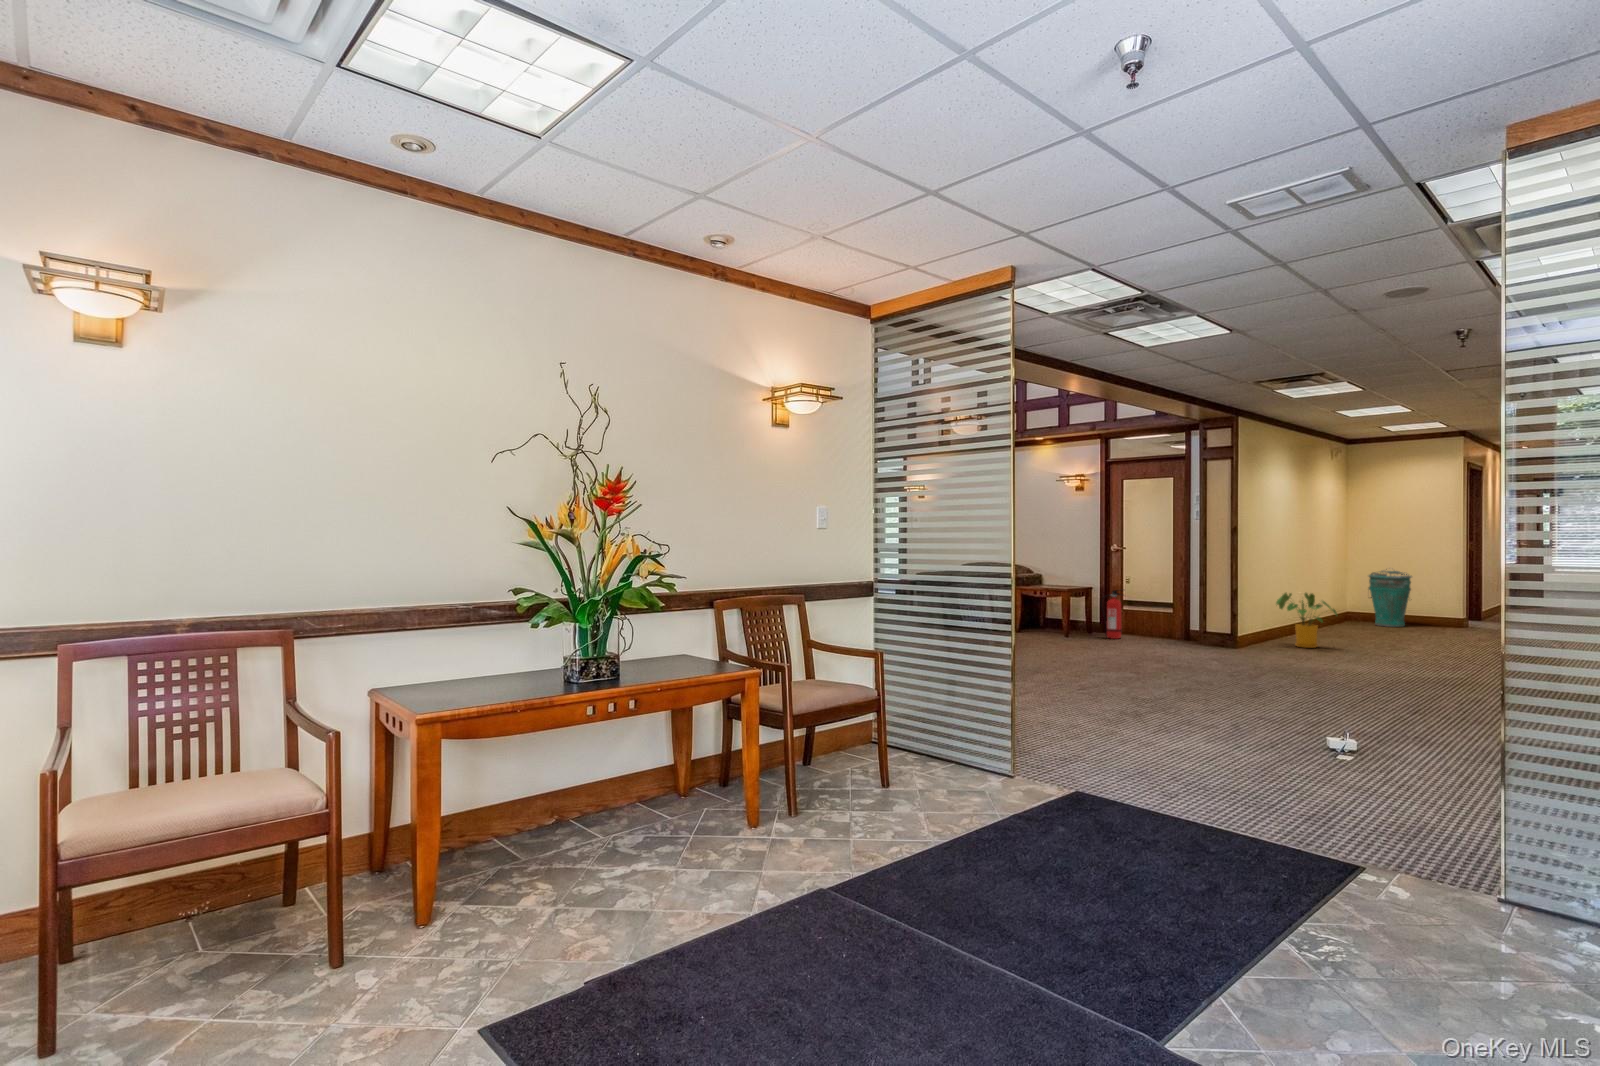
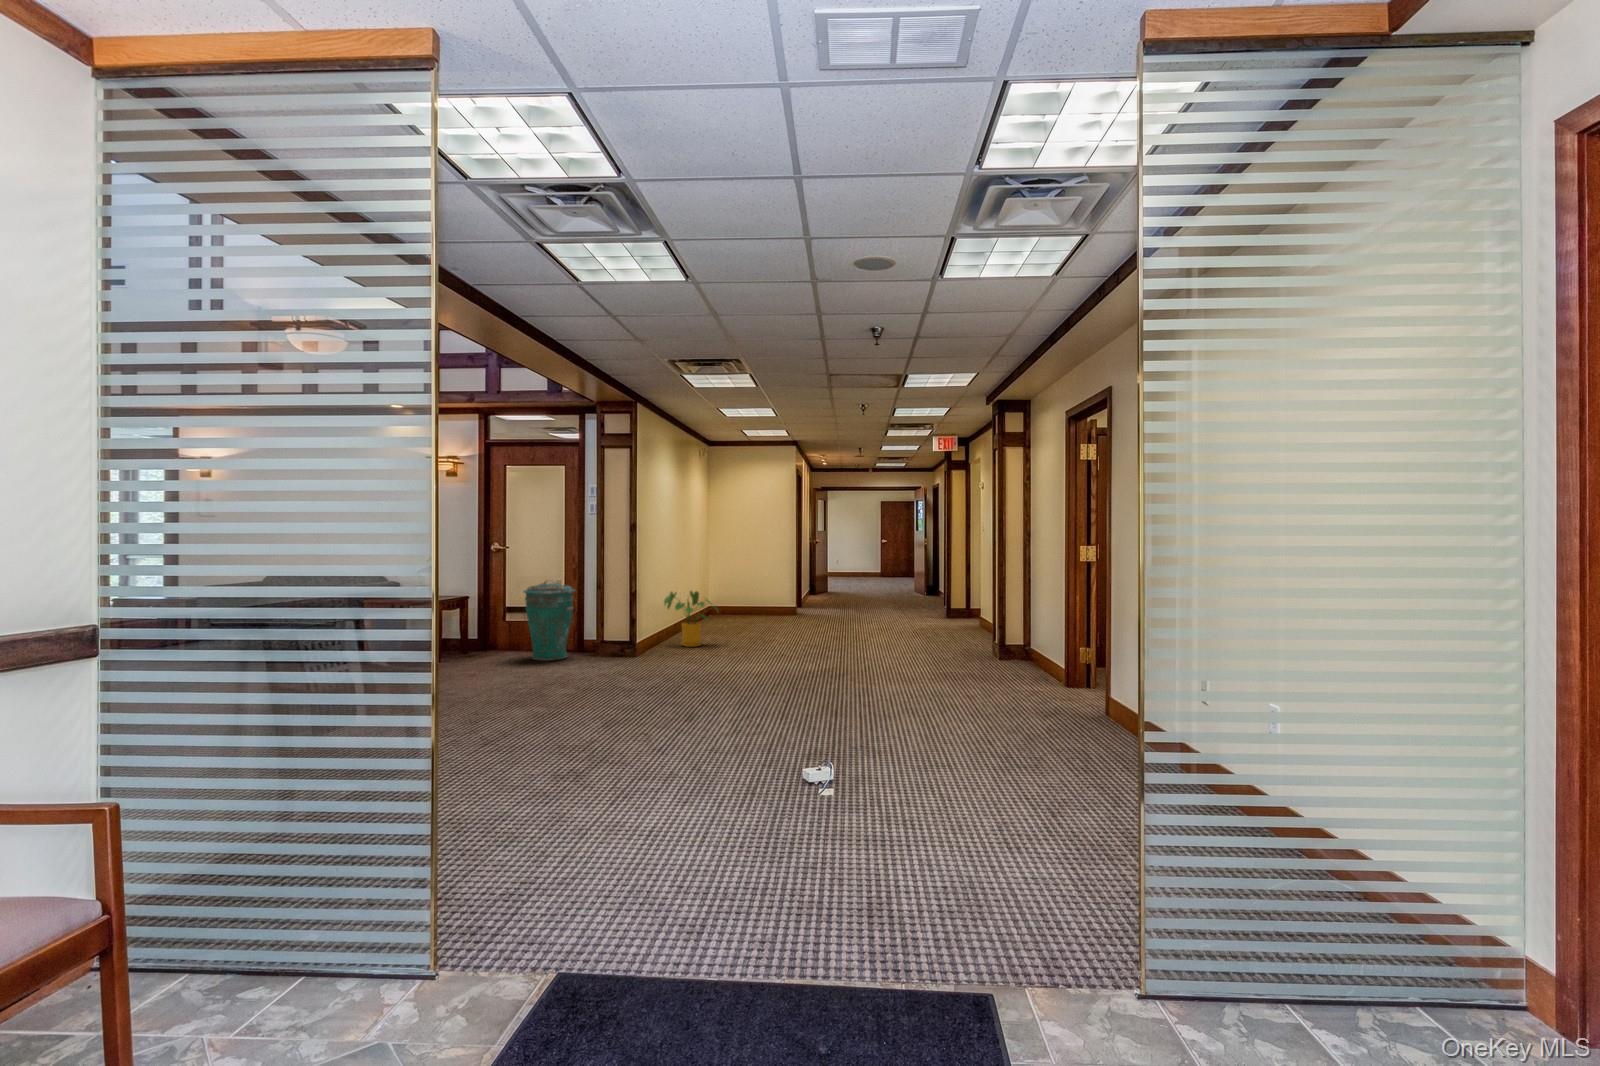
trash can: present [1369,570,1412,627] -> present [524,581,575,661]
fire extinguisher: present [1100,590,1122,639] -> none [479,596,510,656]

